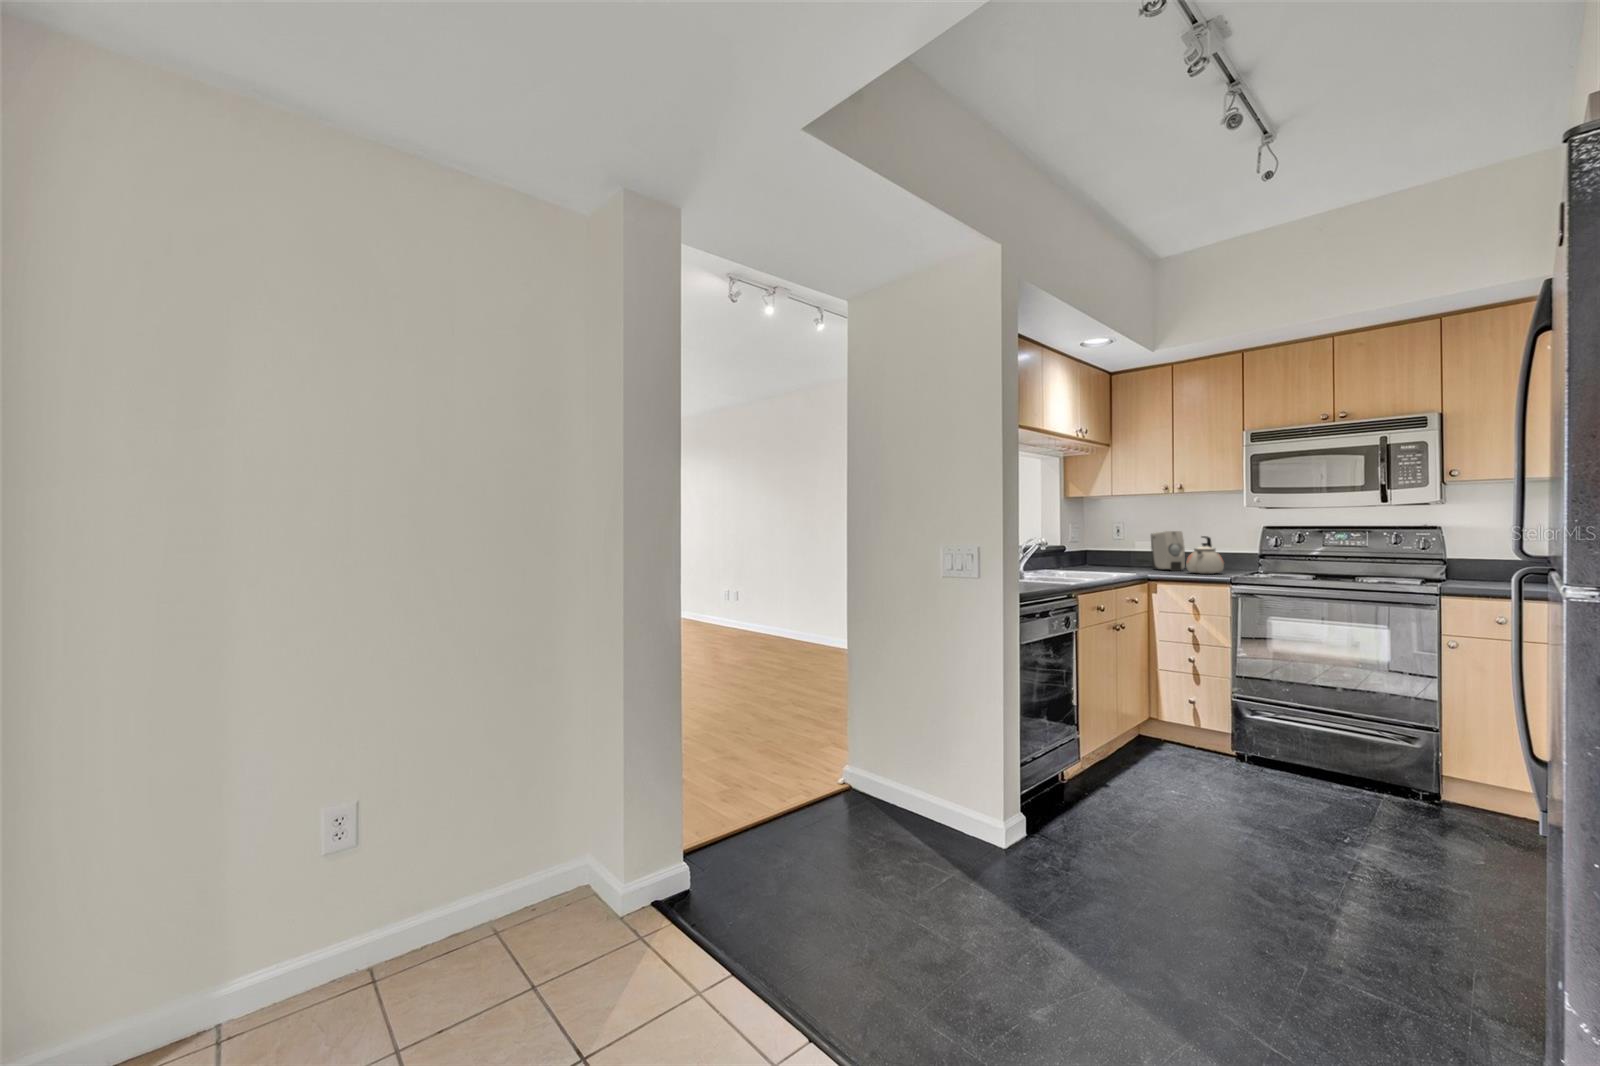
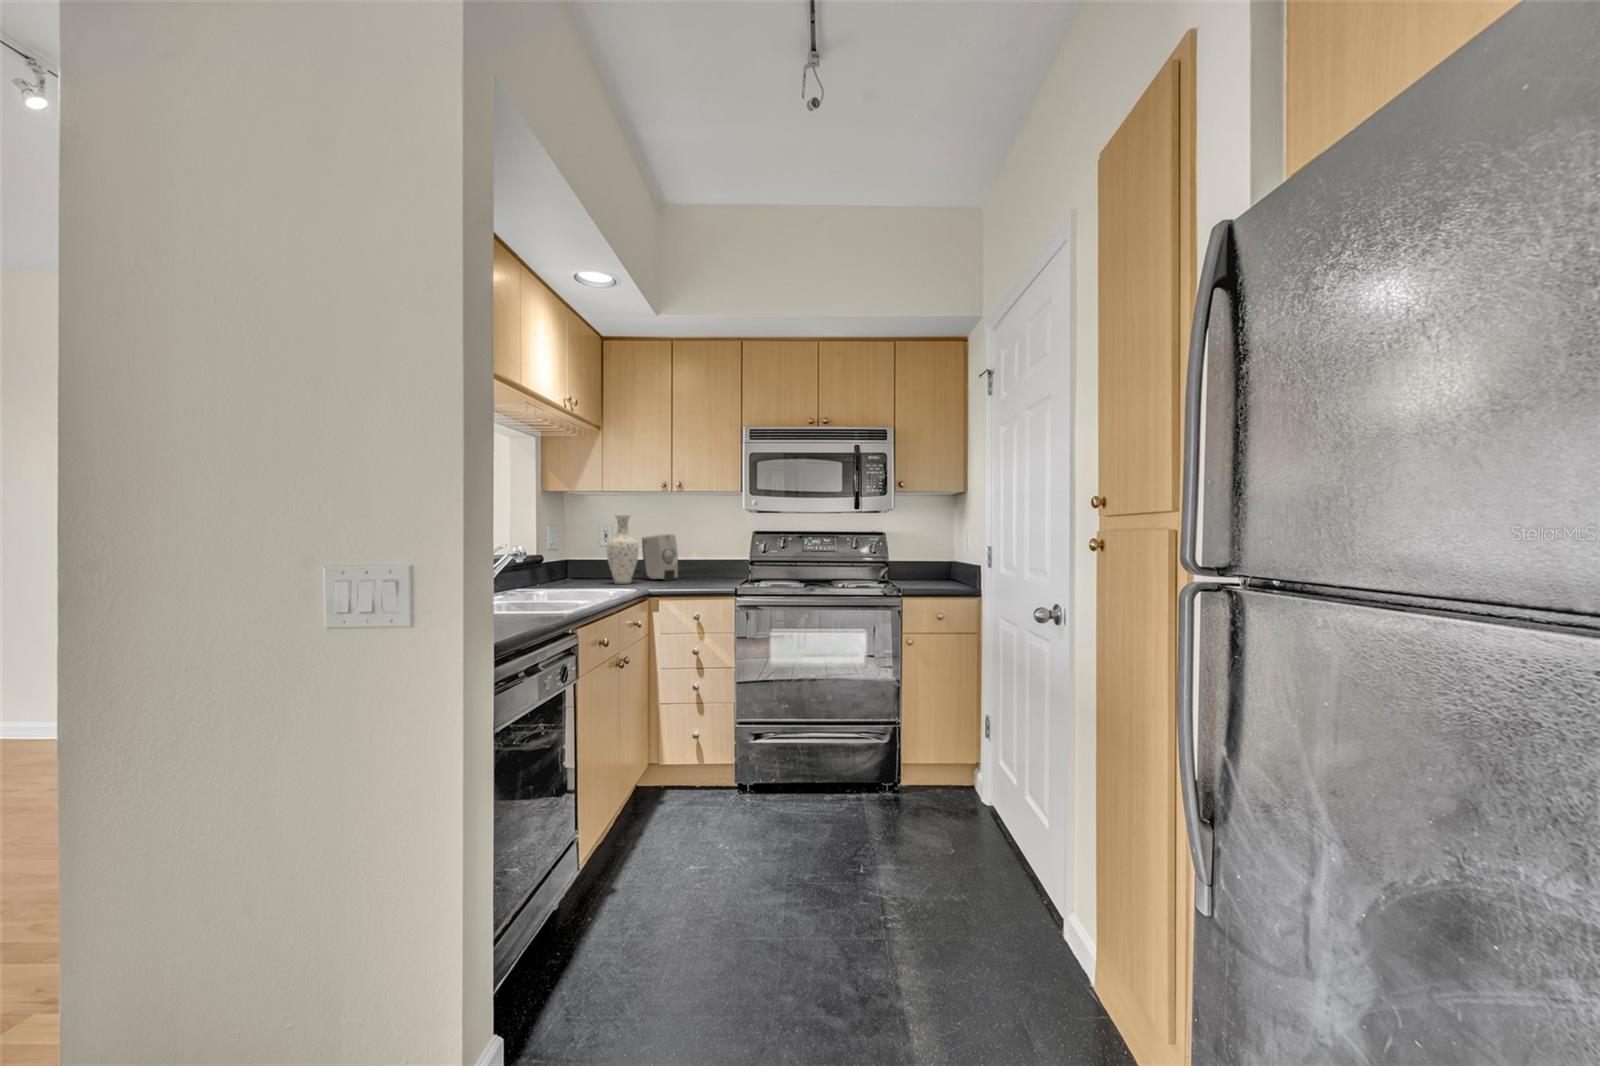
vase: none [1117,515,1145,572] -> present [607,515,639,584]
kettle: present [1186,536,1224,574] -> none [682,541,719,583]

